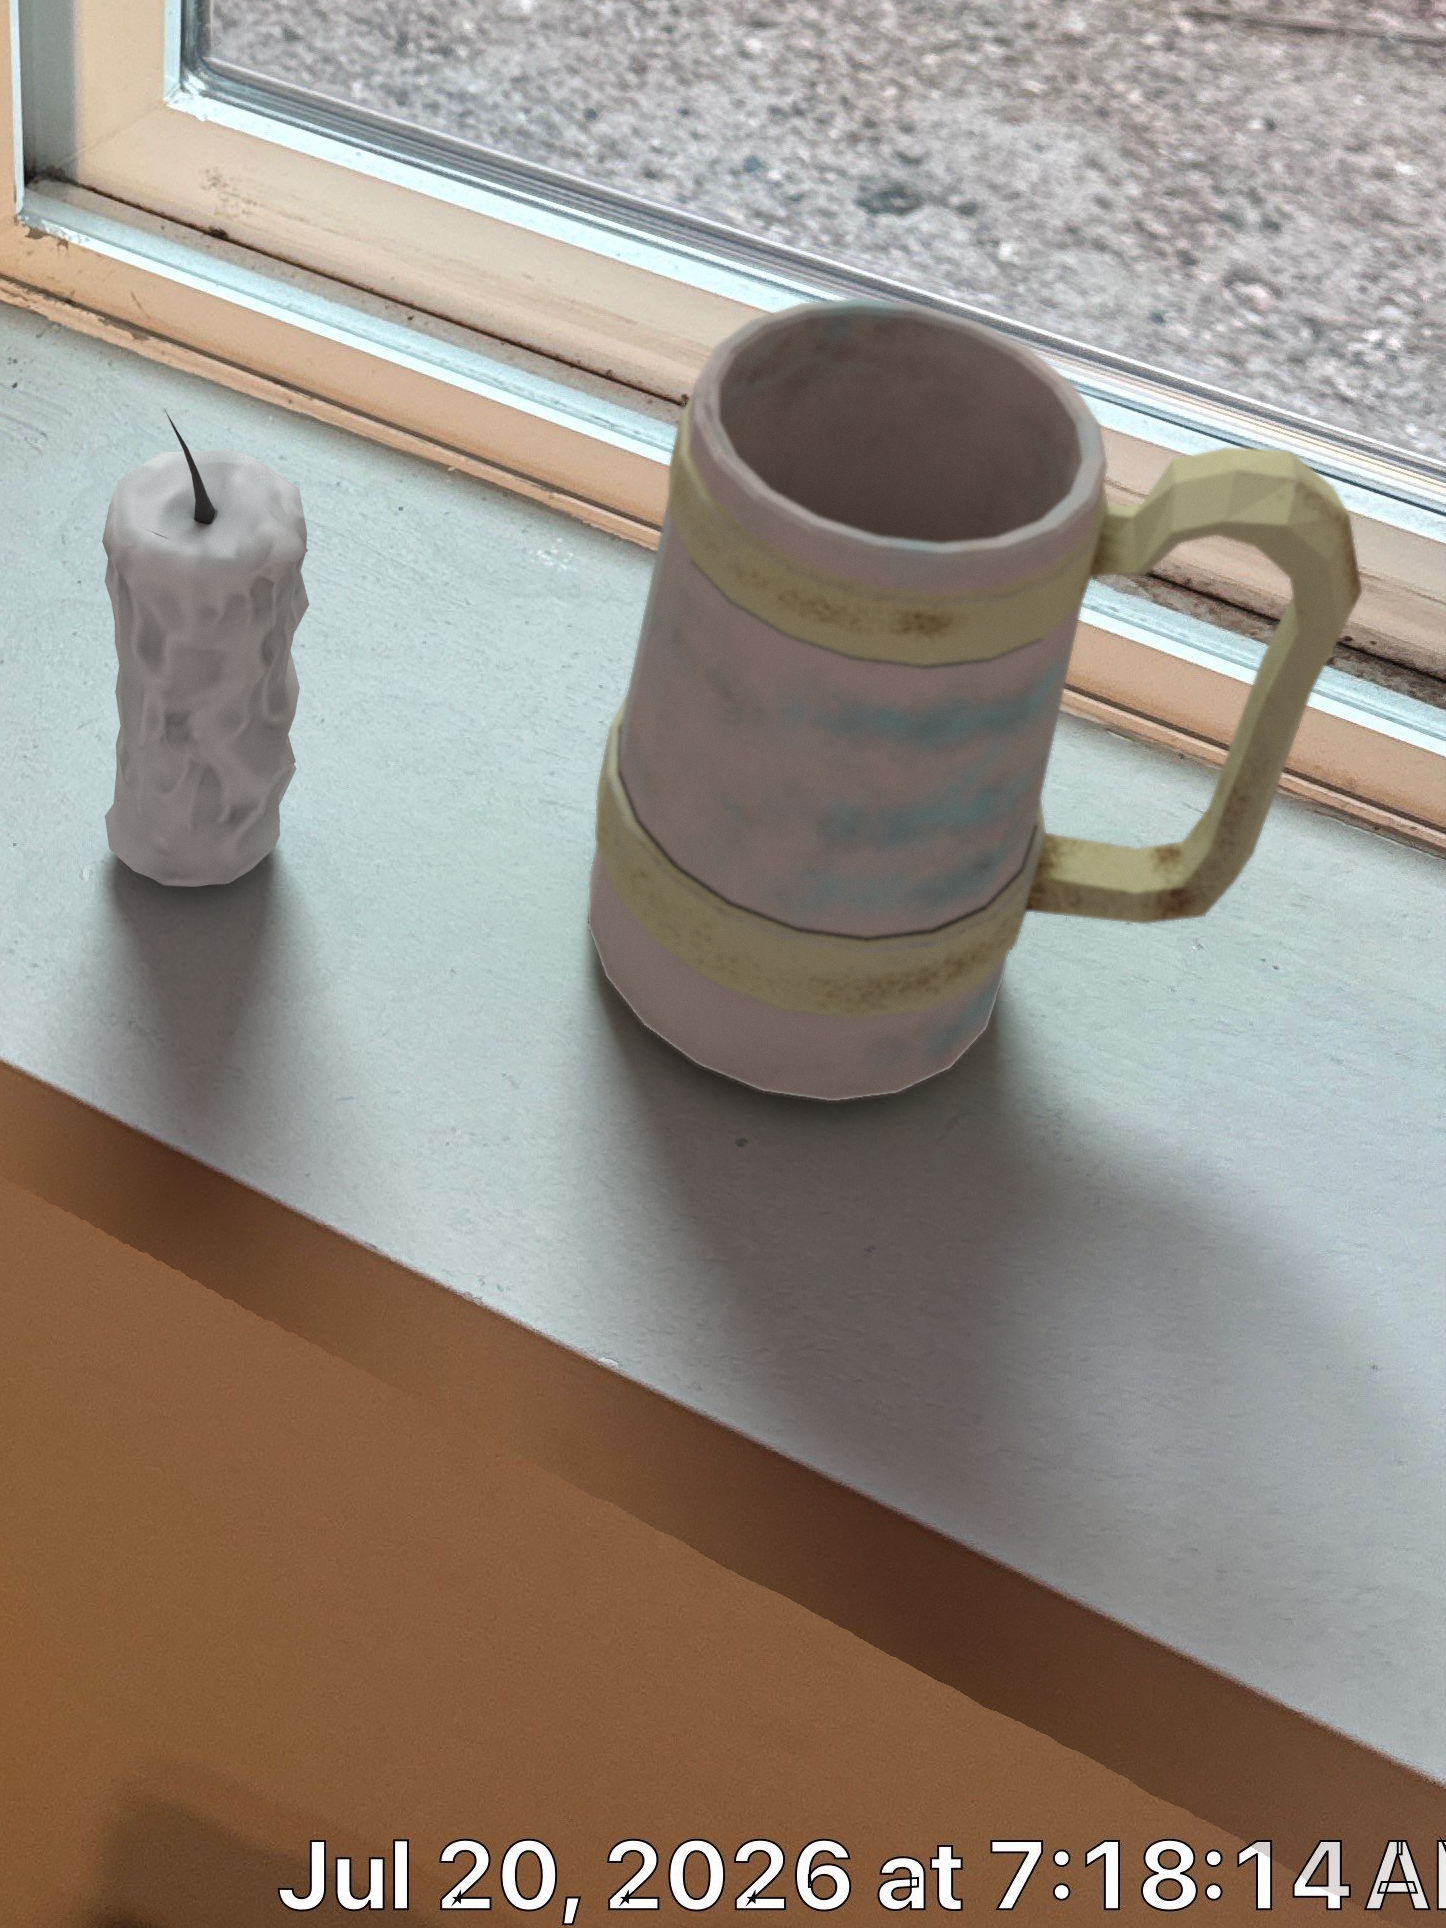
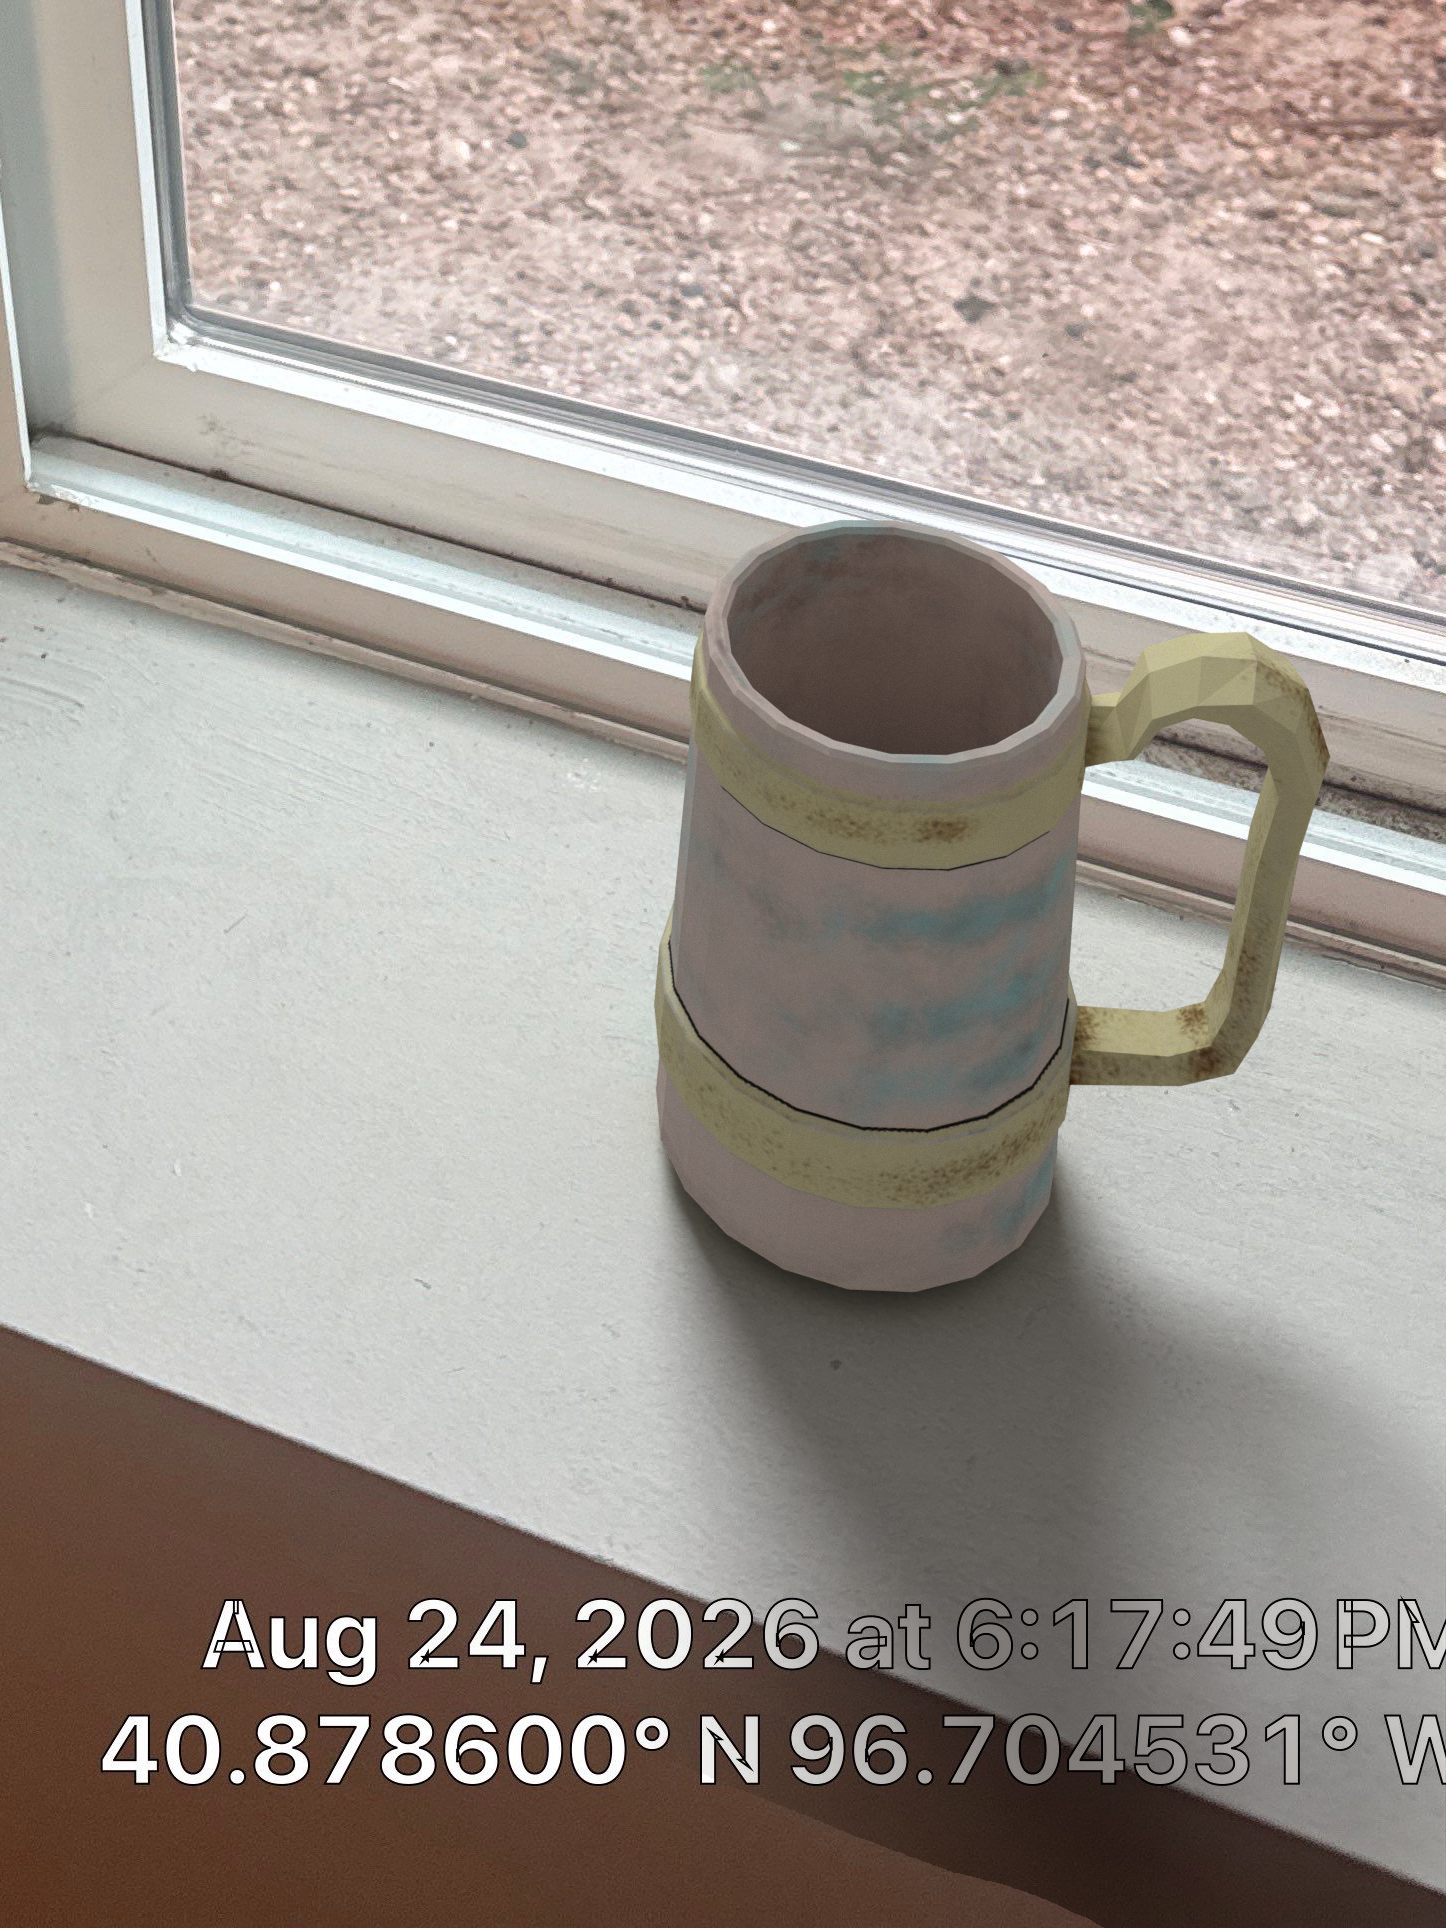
candle: present [102,411,309,887] -> none [169,685,367,1144]

